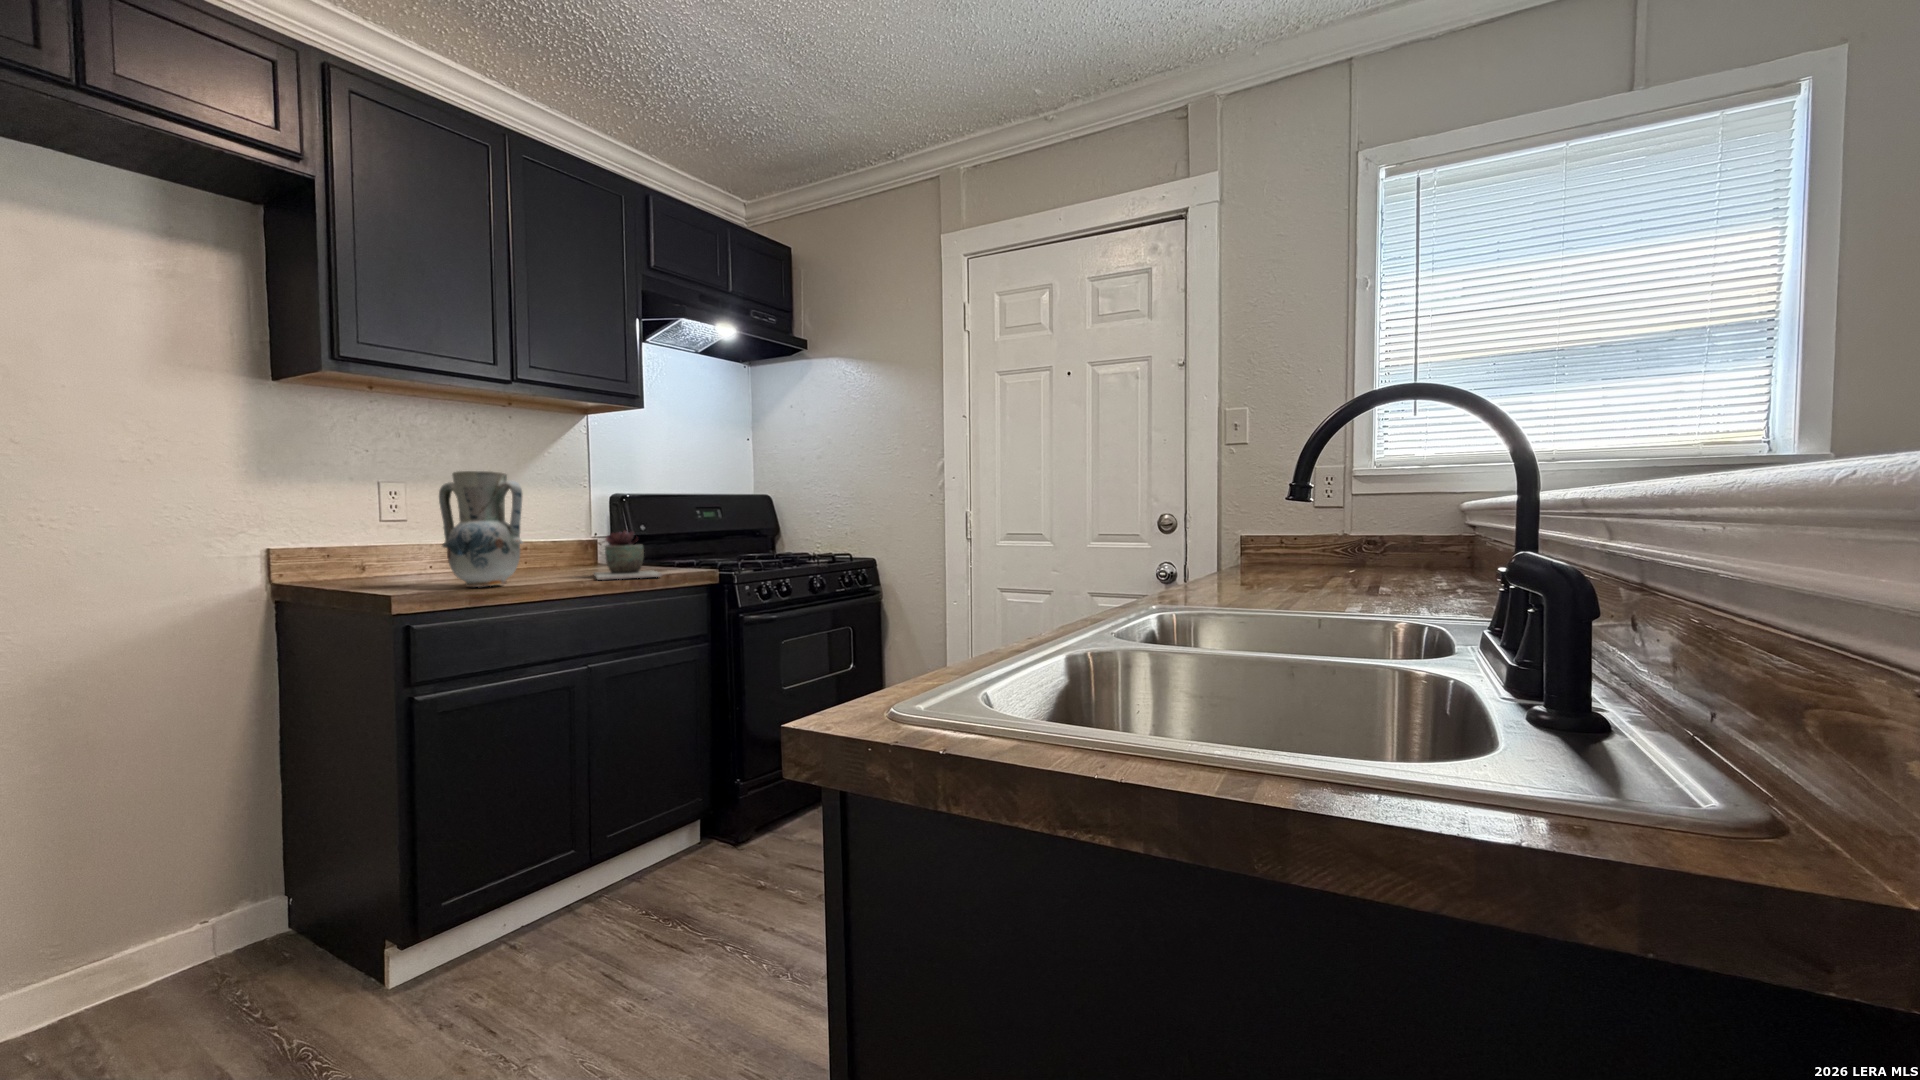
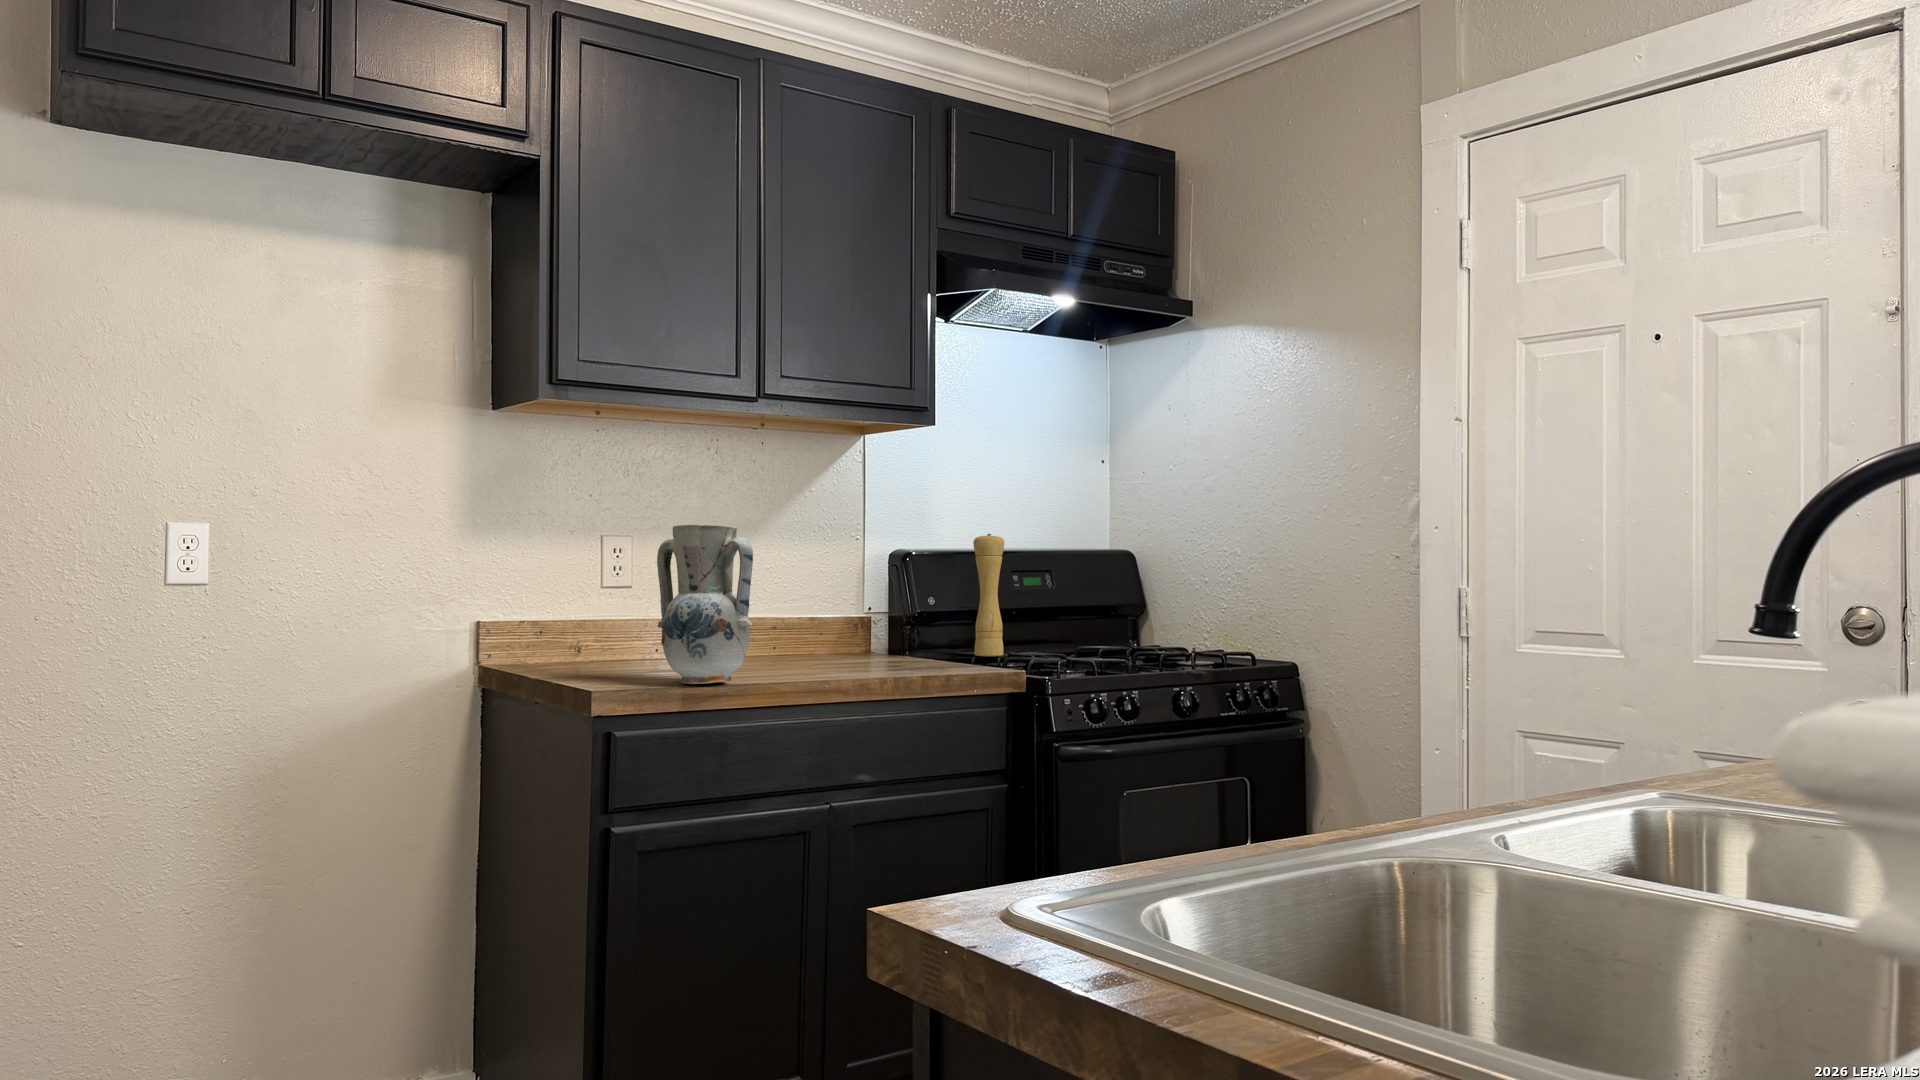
pepper mill: none [672,483,695,562] -> present [973,534,1004,656]
succulent plant: present [594,531,661,580] -> none [848,608,936,681]

